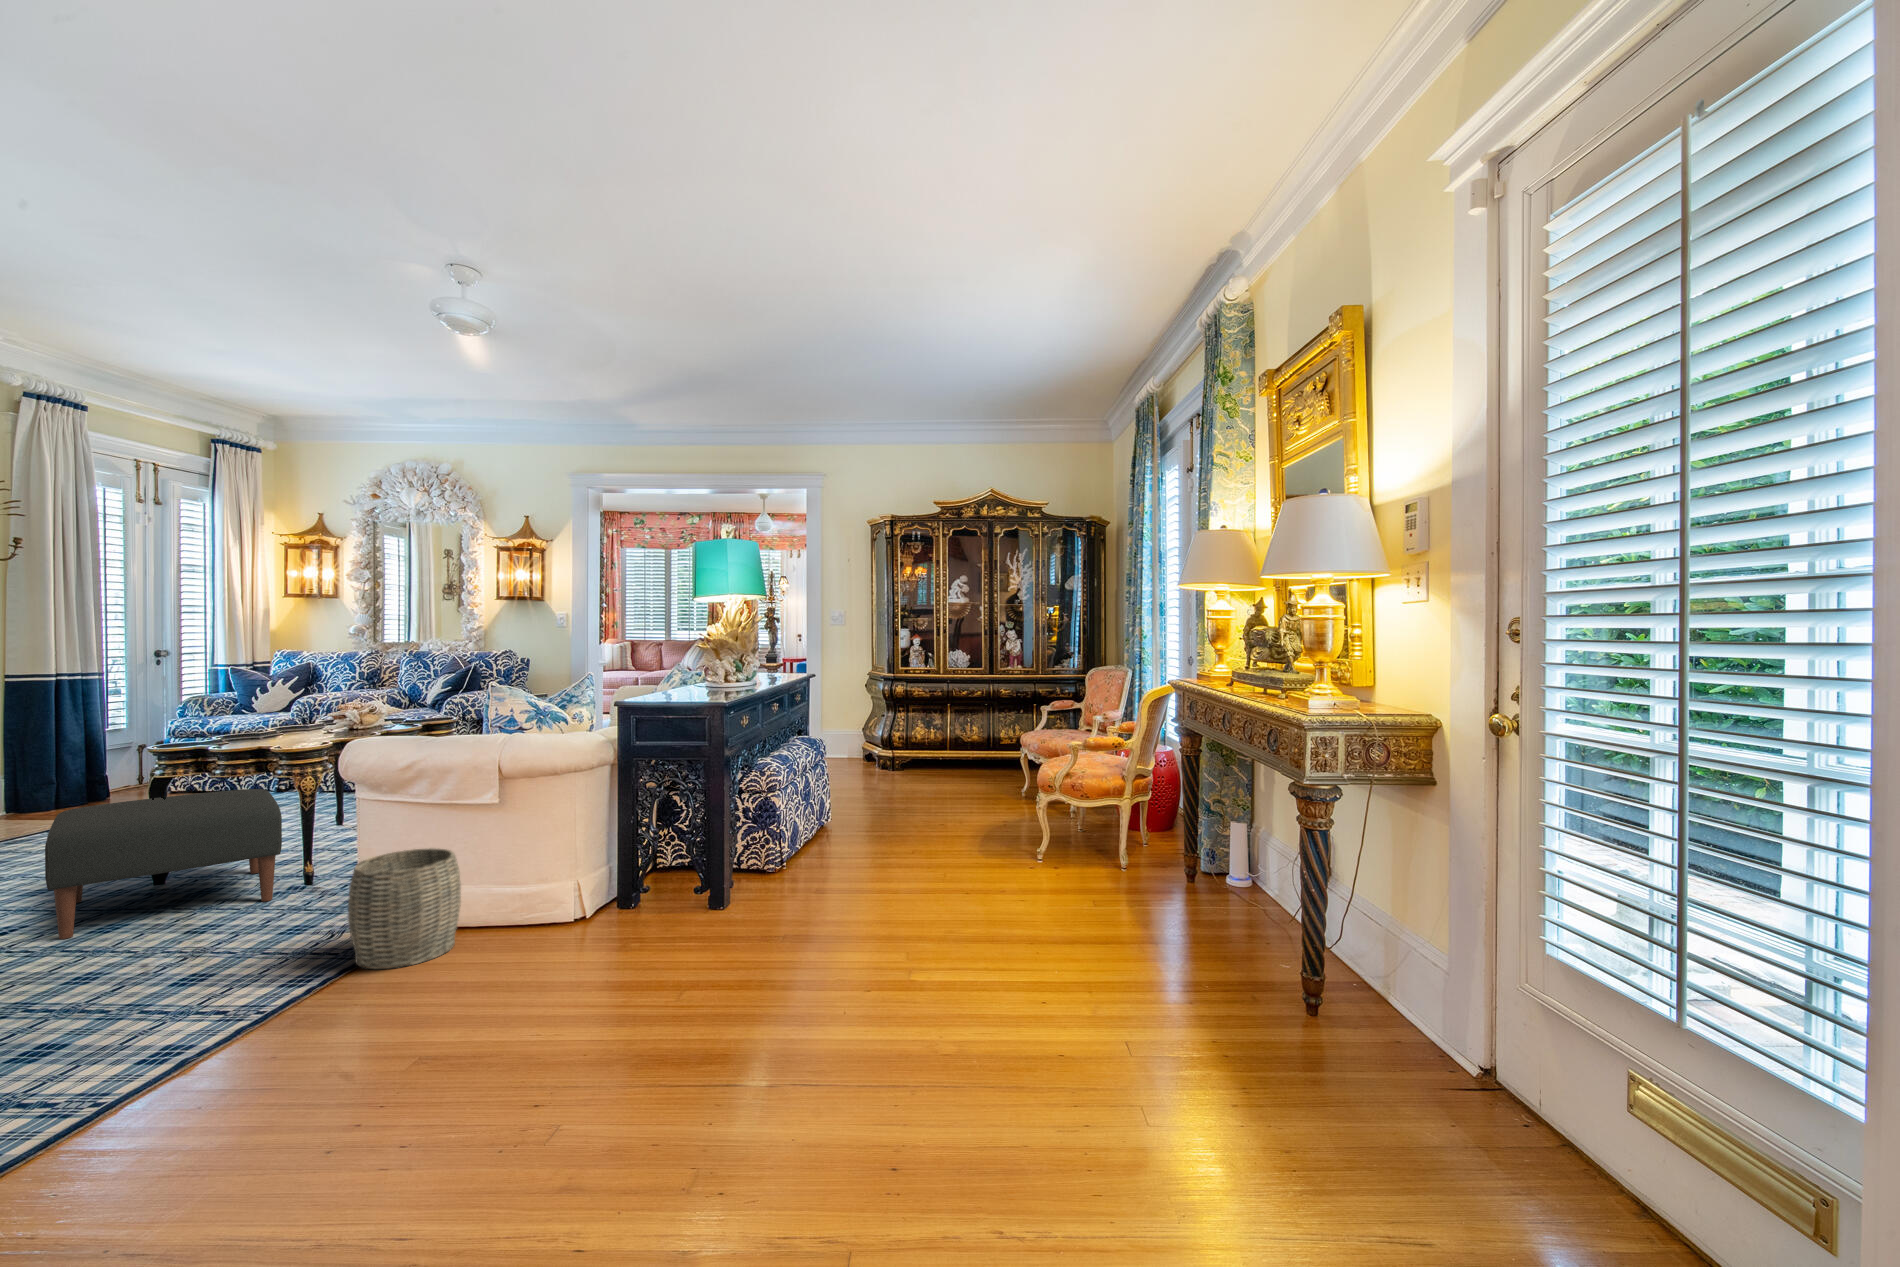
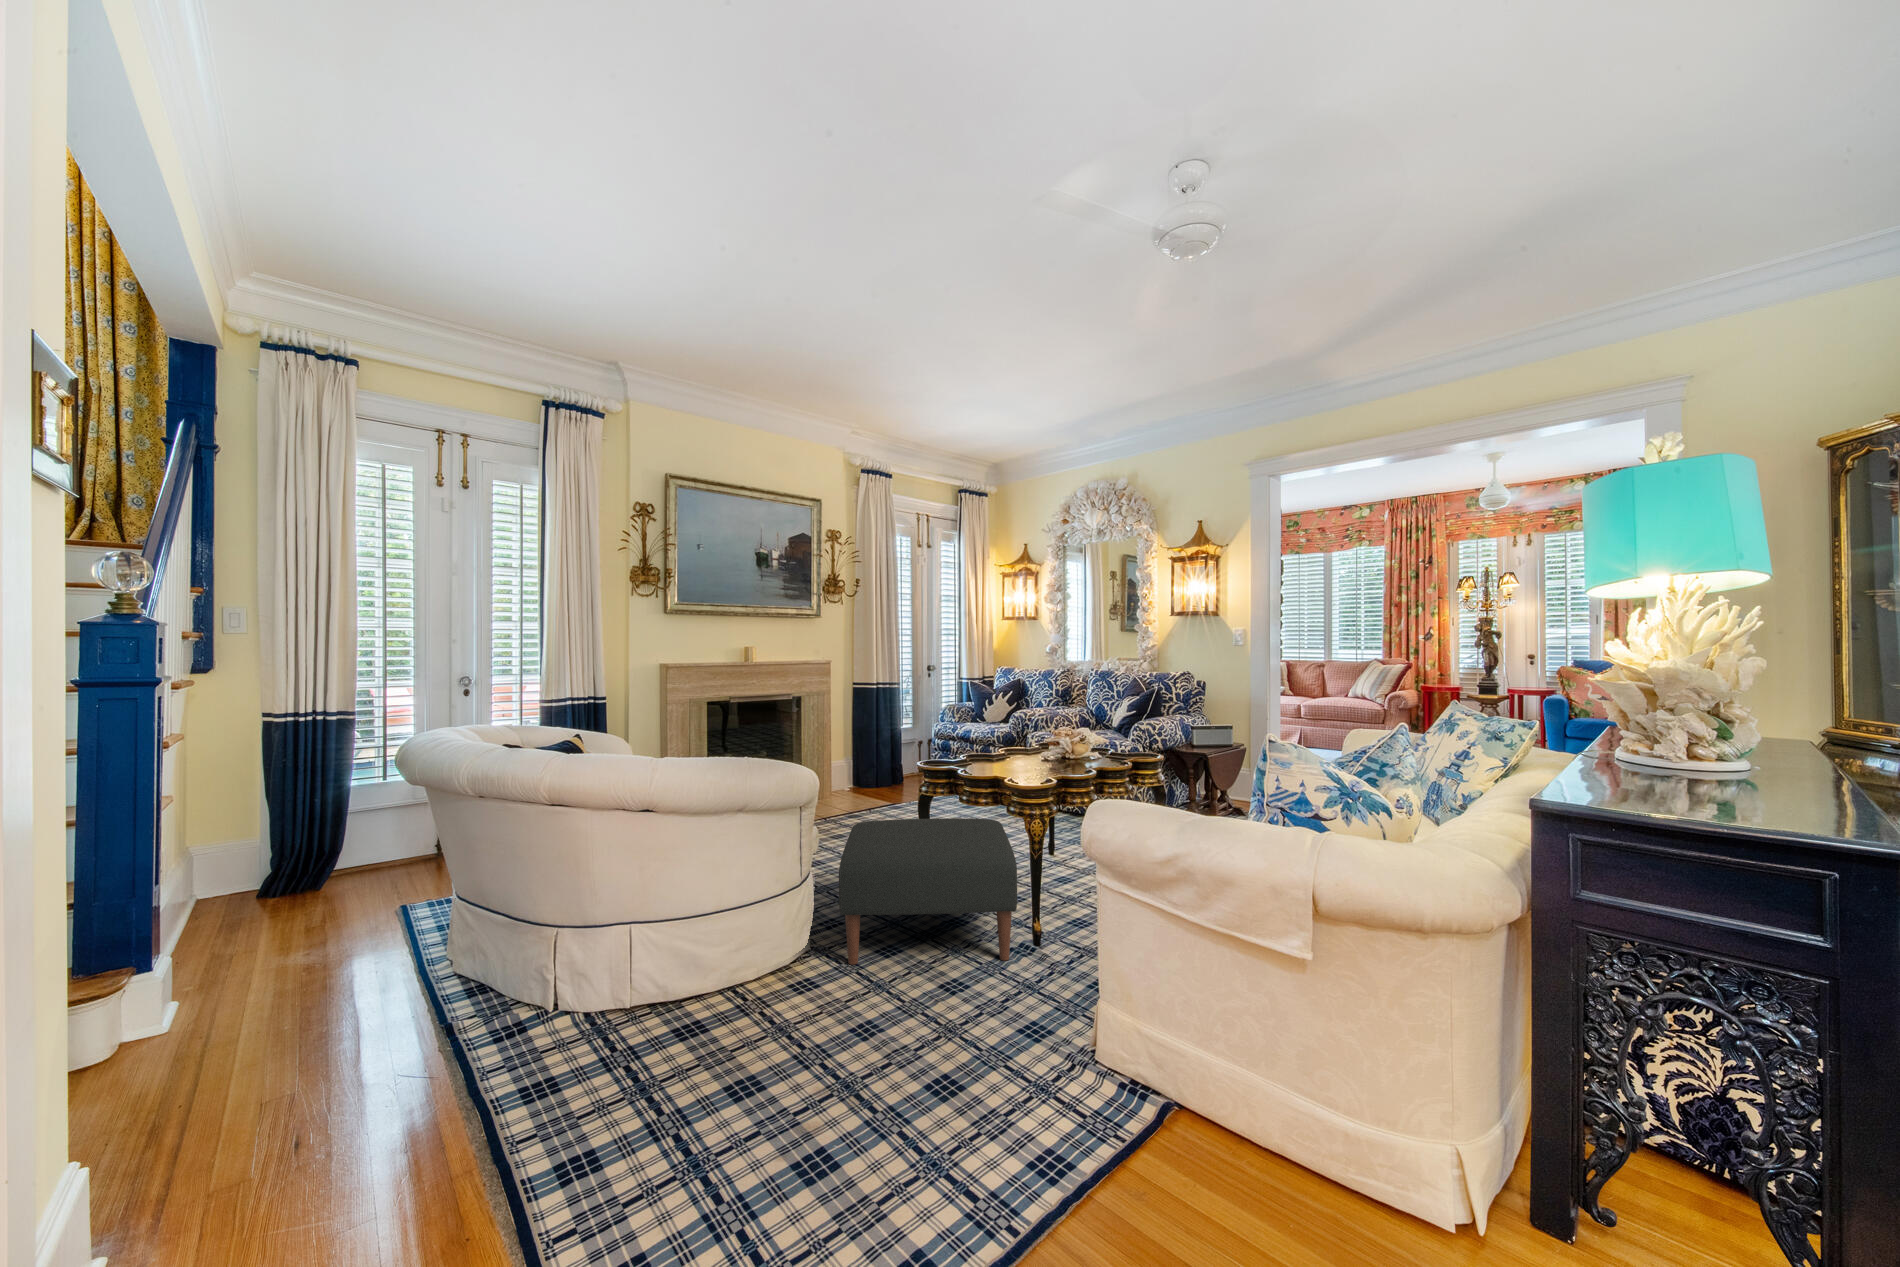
woven basket: present [348,848,461,969] -> none [1108,981,1255,1198]

